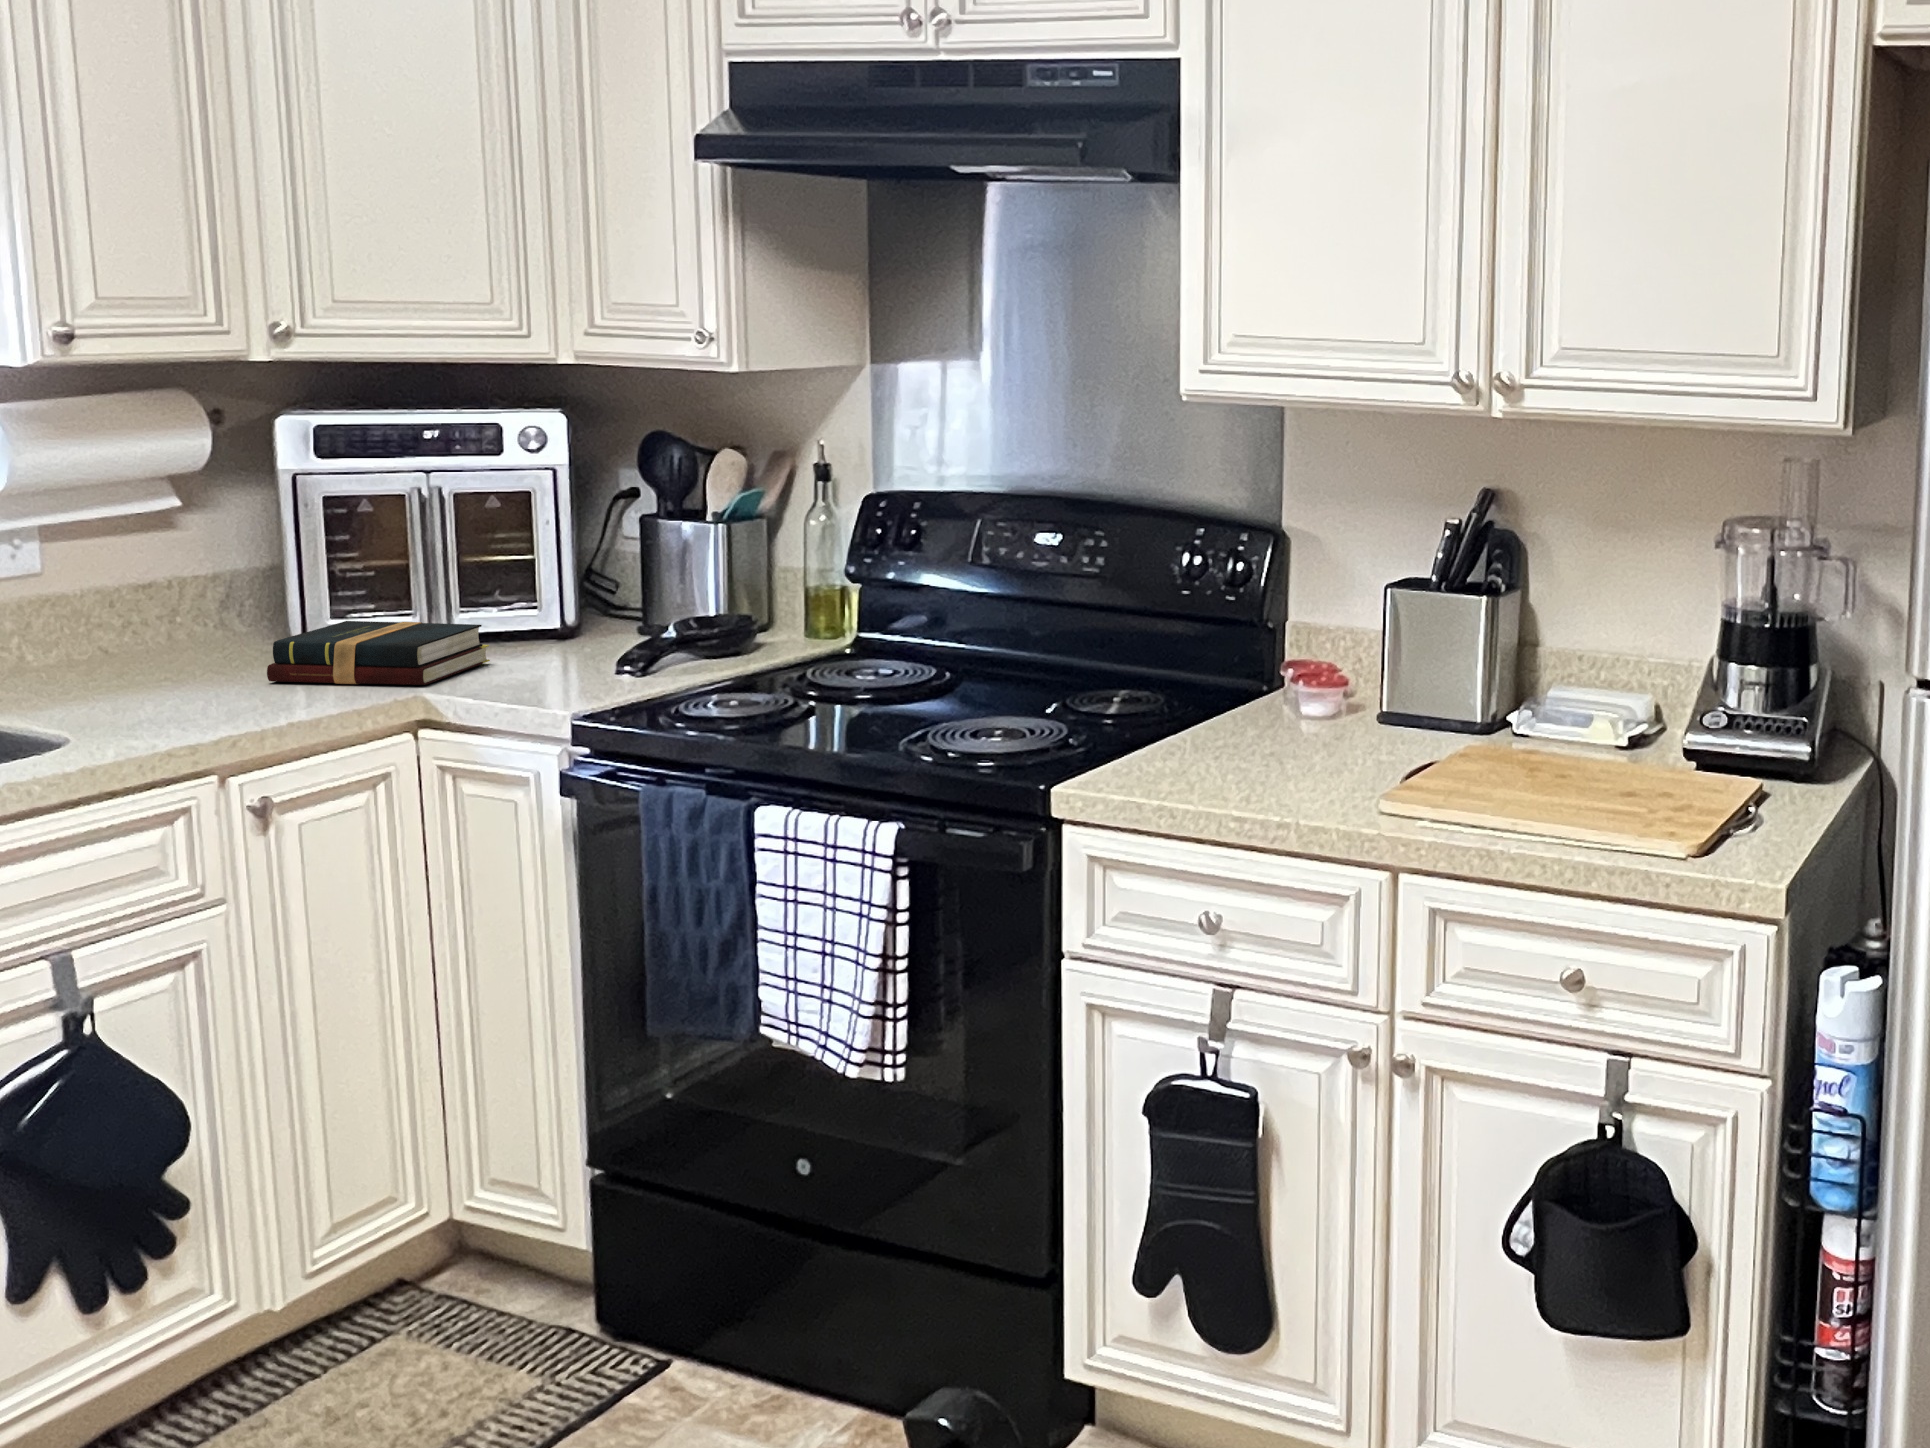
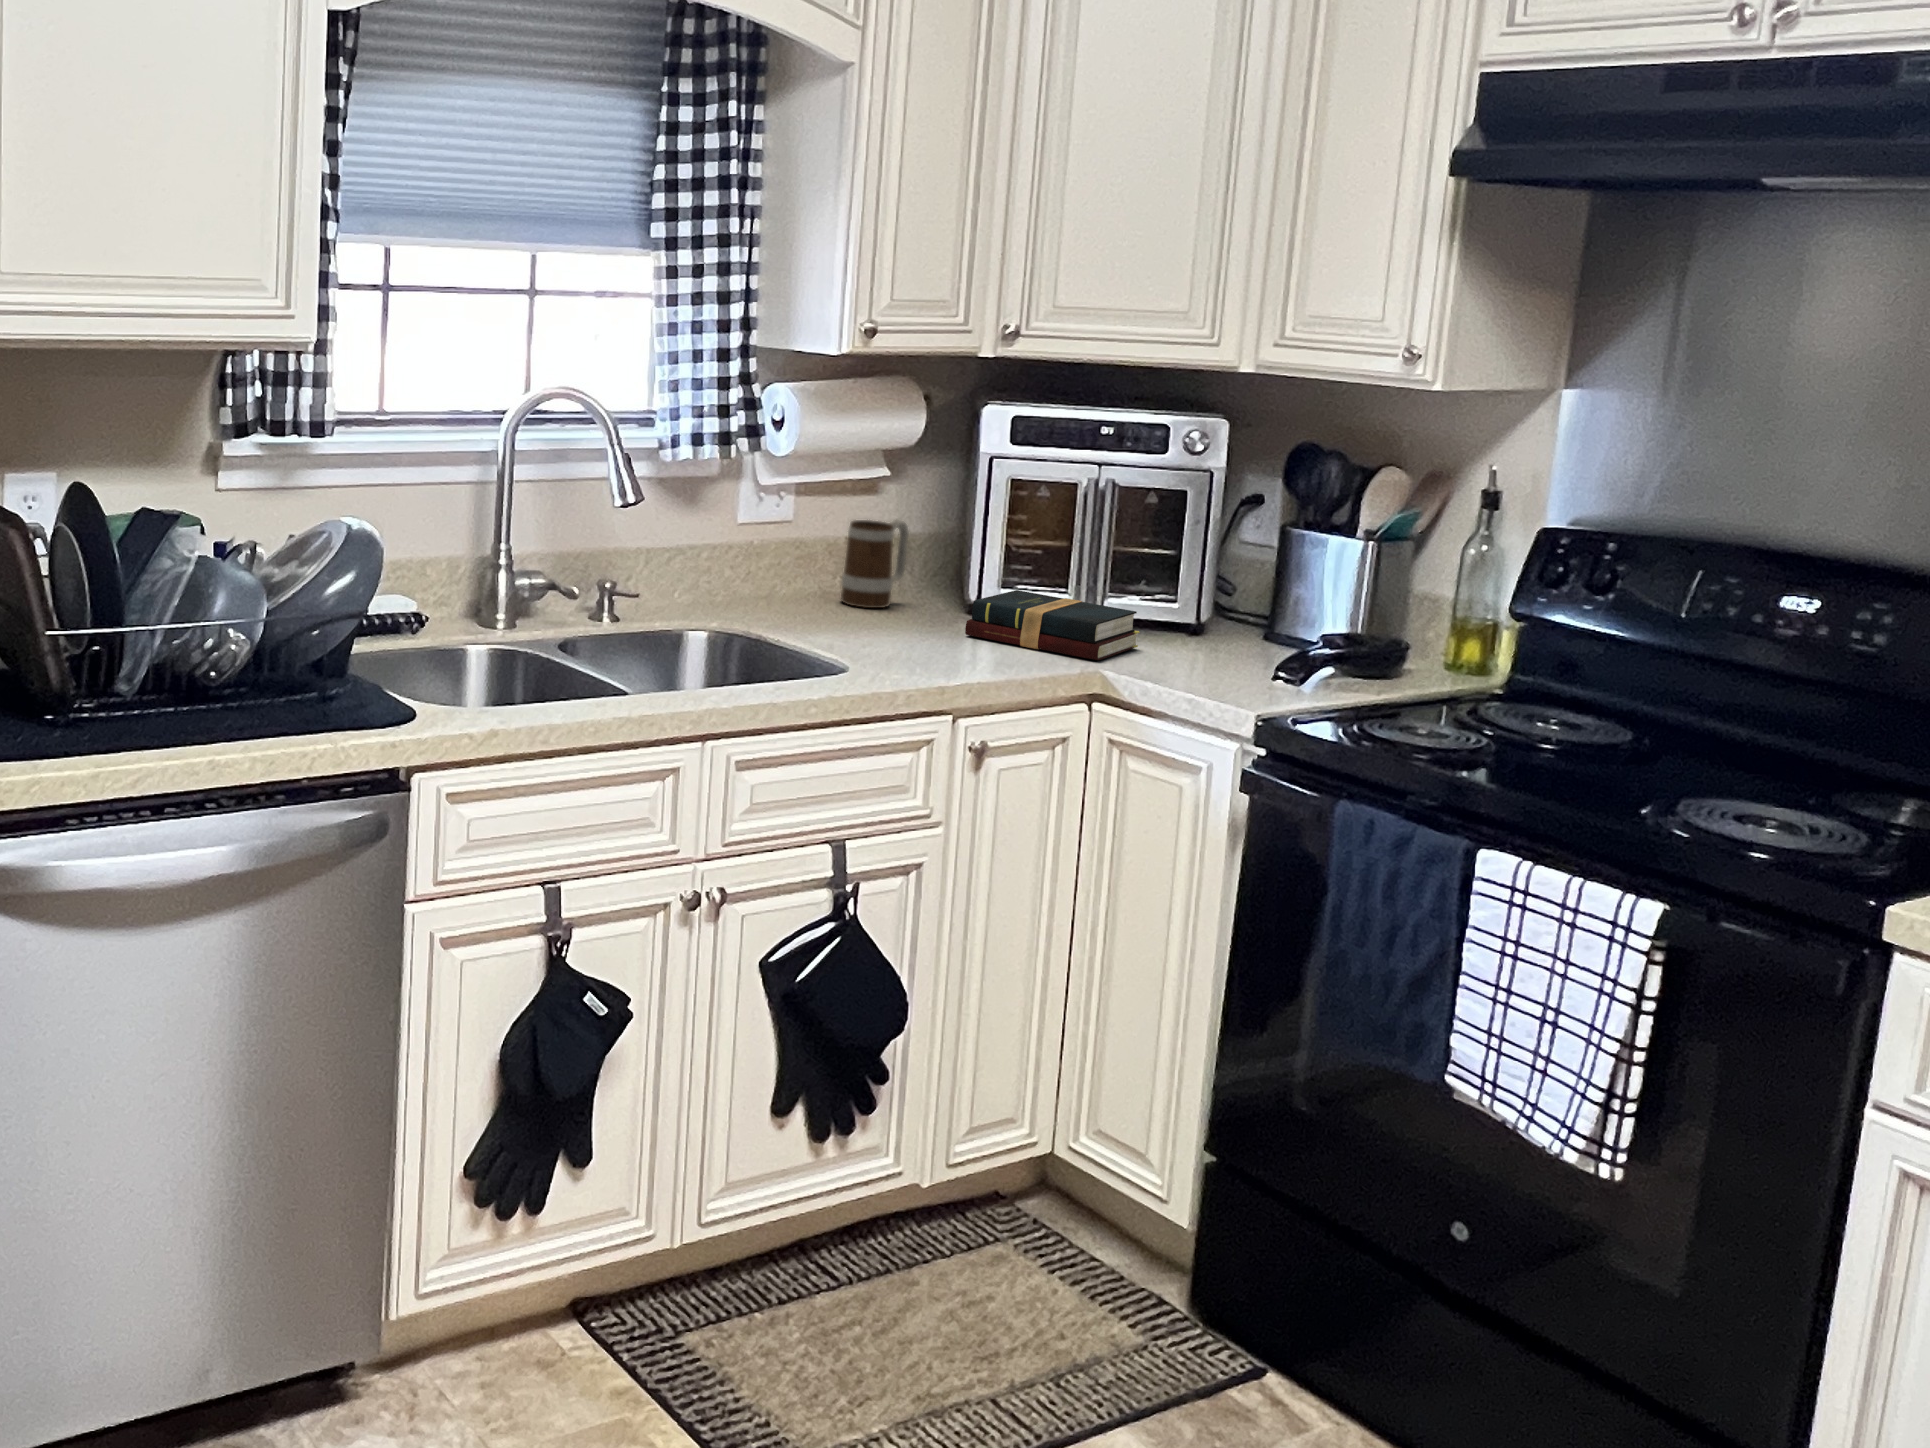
mug: none [115,560,210,669] -> present [841,520,909,608]

